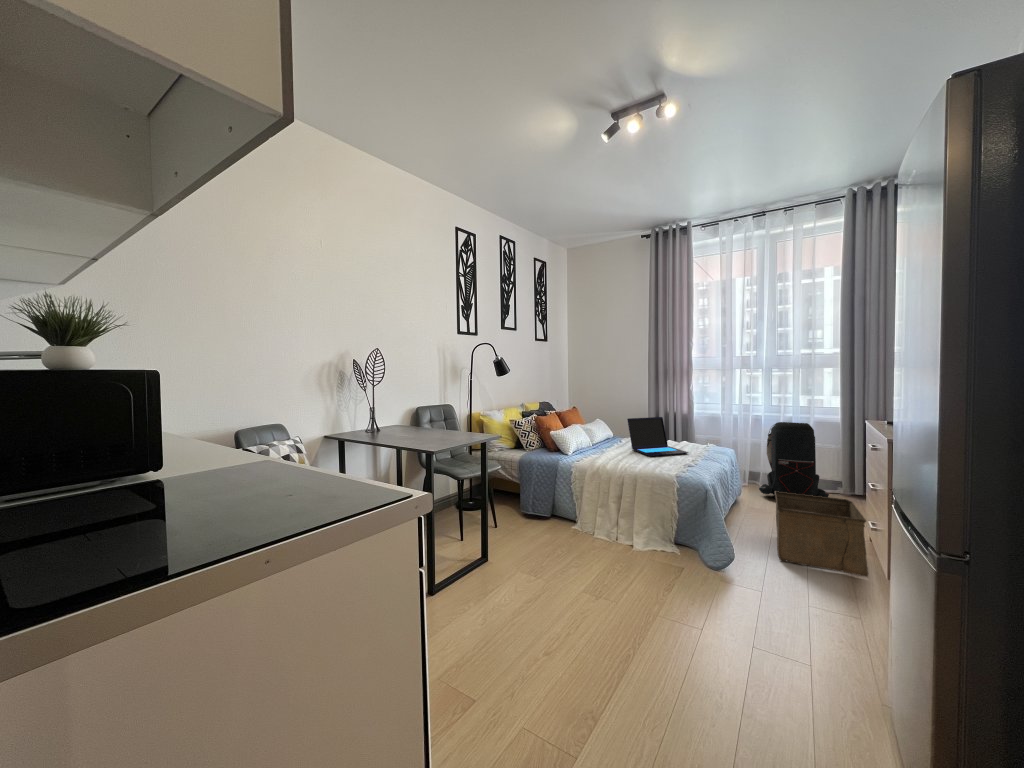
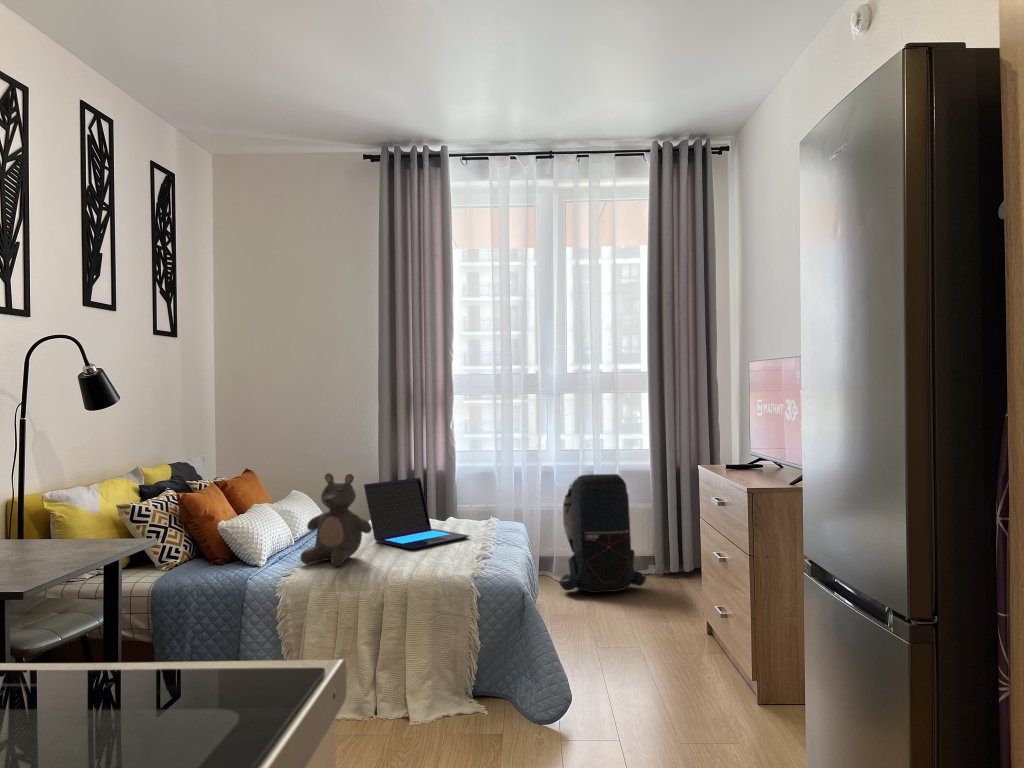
teddy bear: none [587,411,625,460] -> present [301,473,372,566]
storage bin: present [775,491,868,577] -> none [601,579,726,688]

